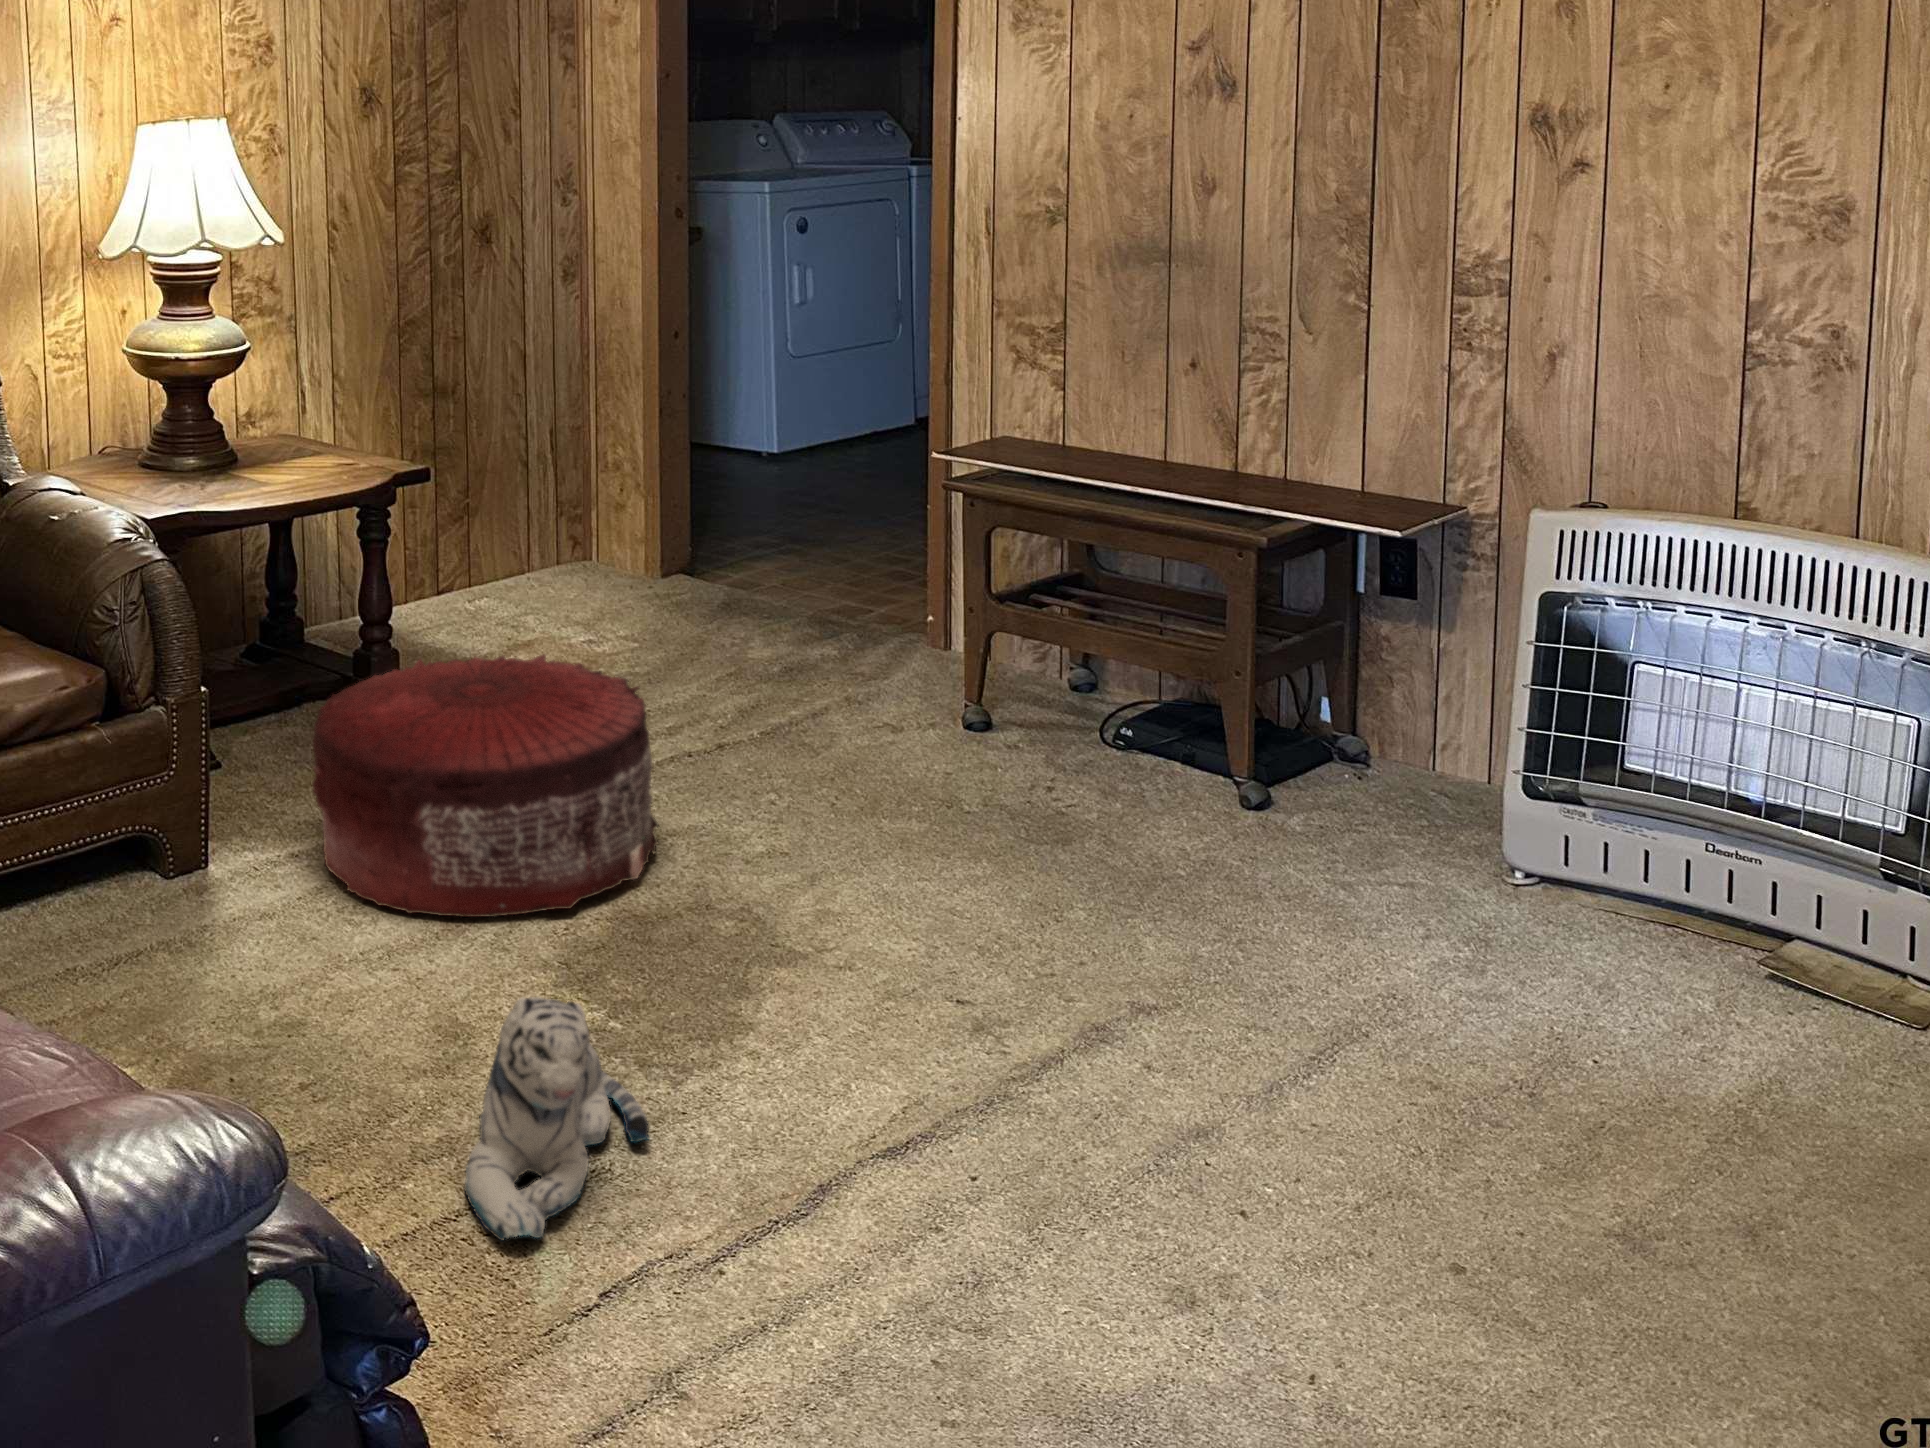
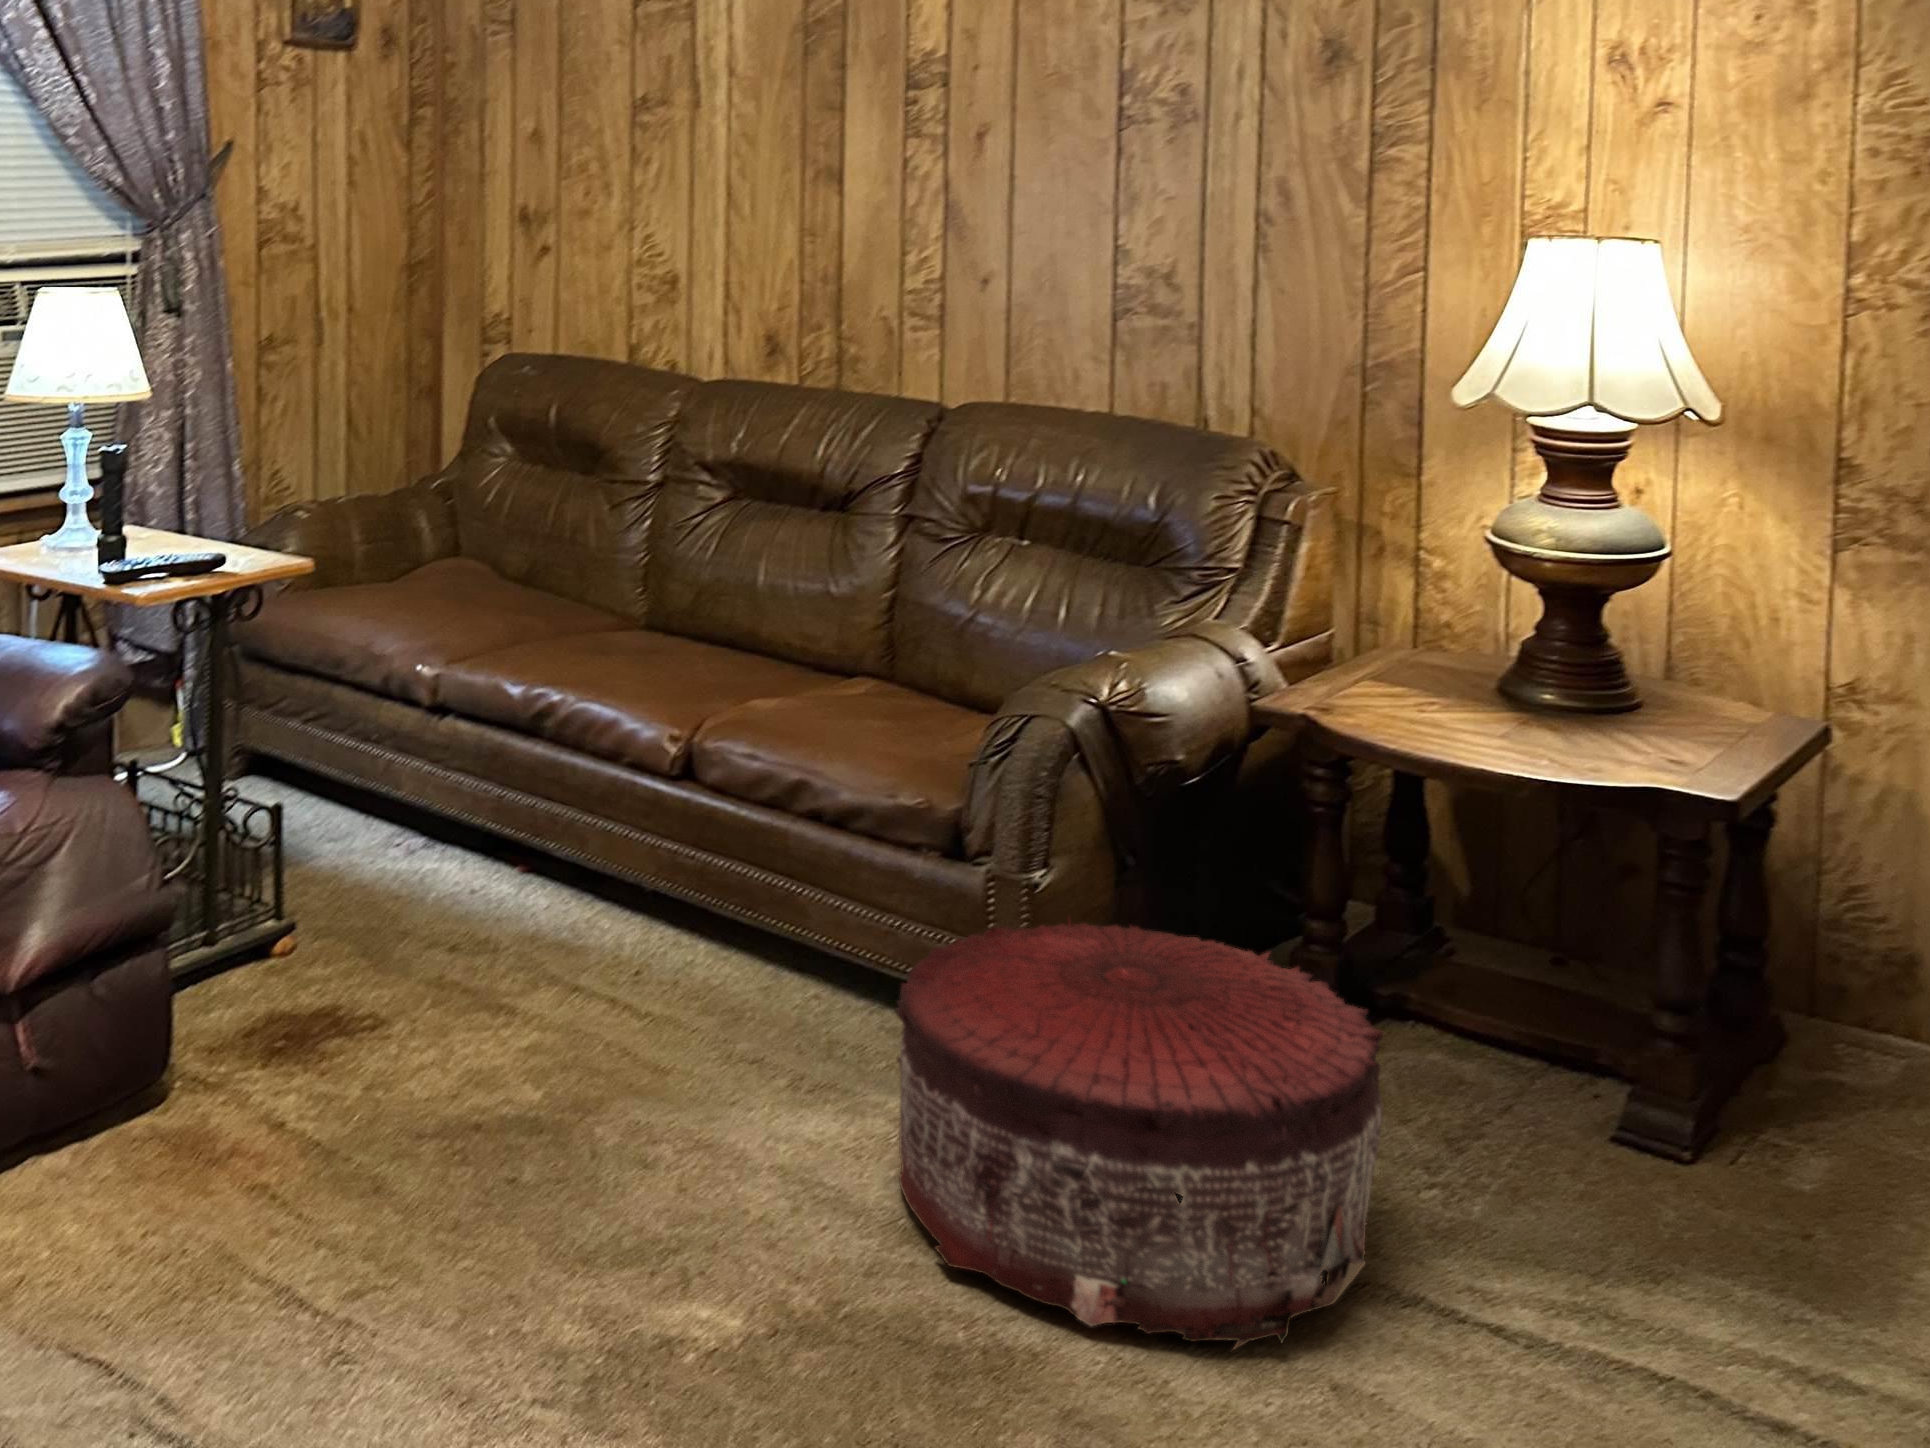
plush toy: present [465,997,649,1240] -> none [128,1058,489,1325]

